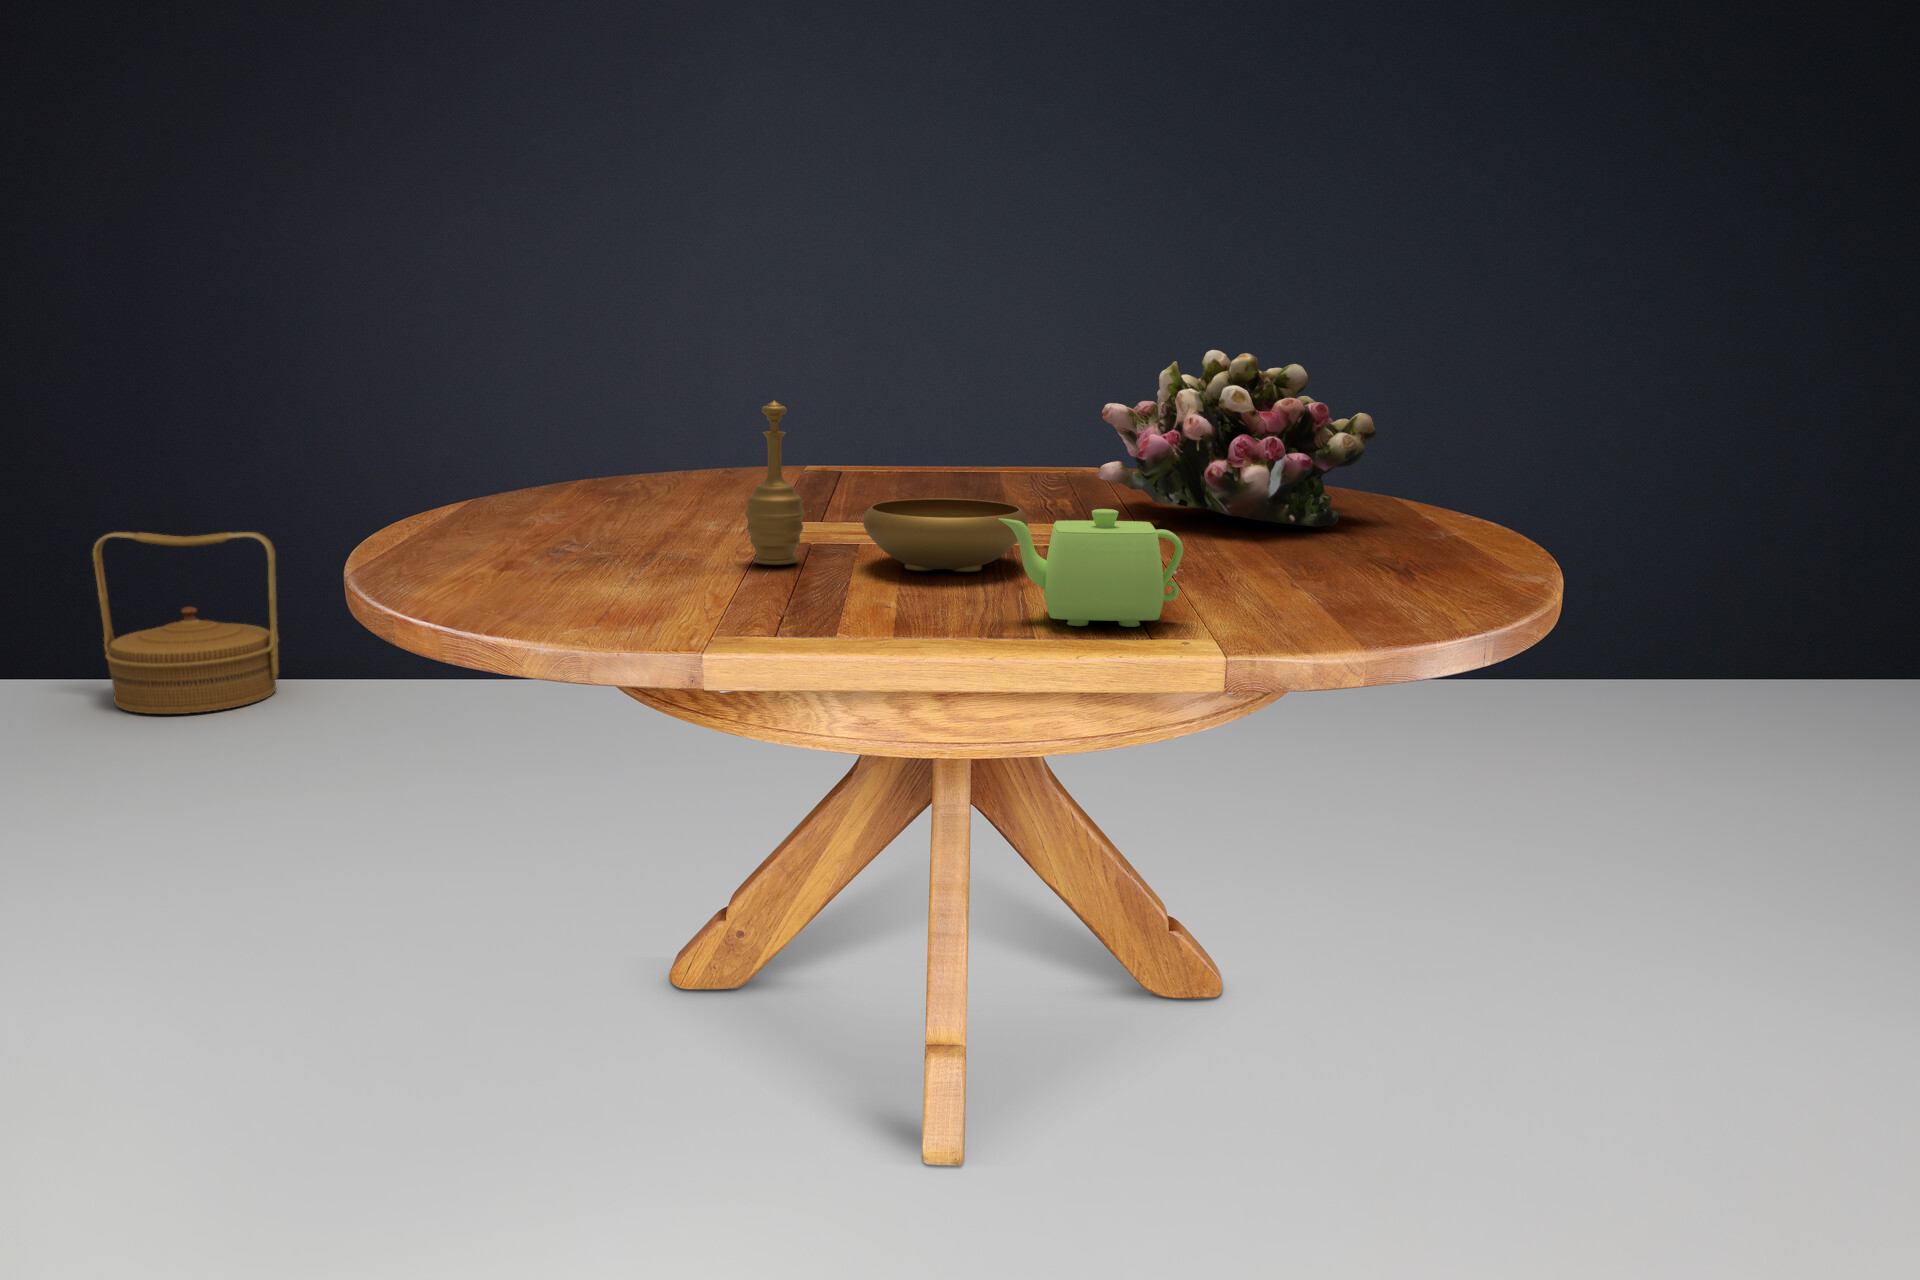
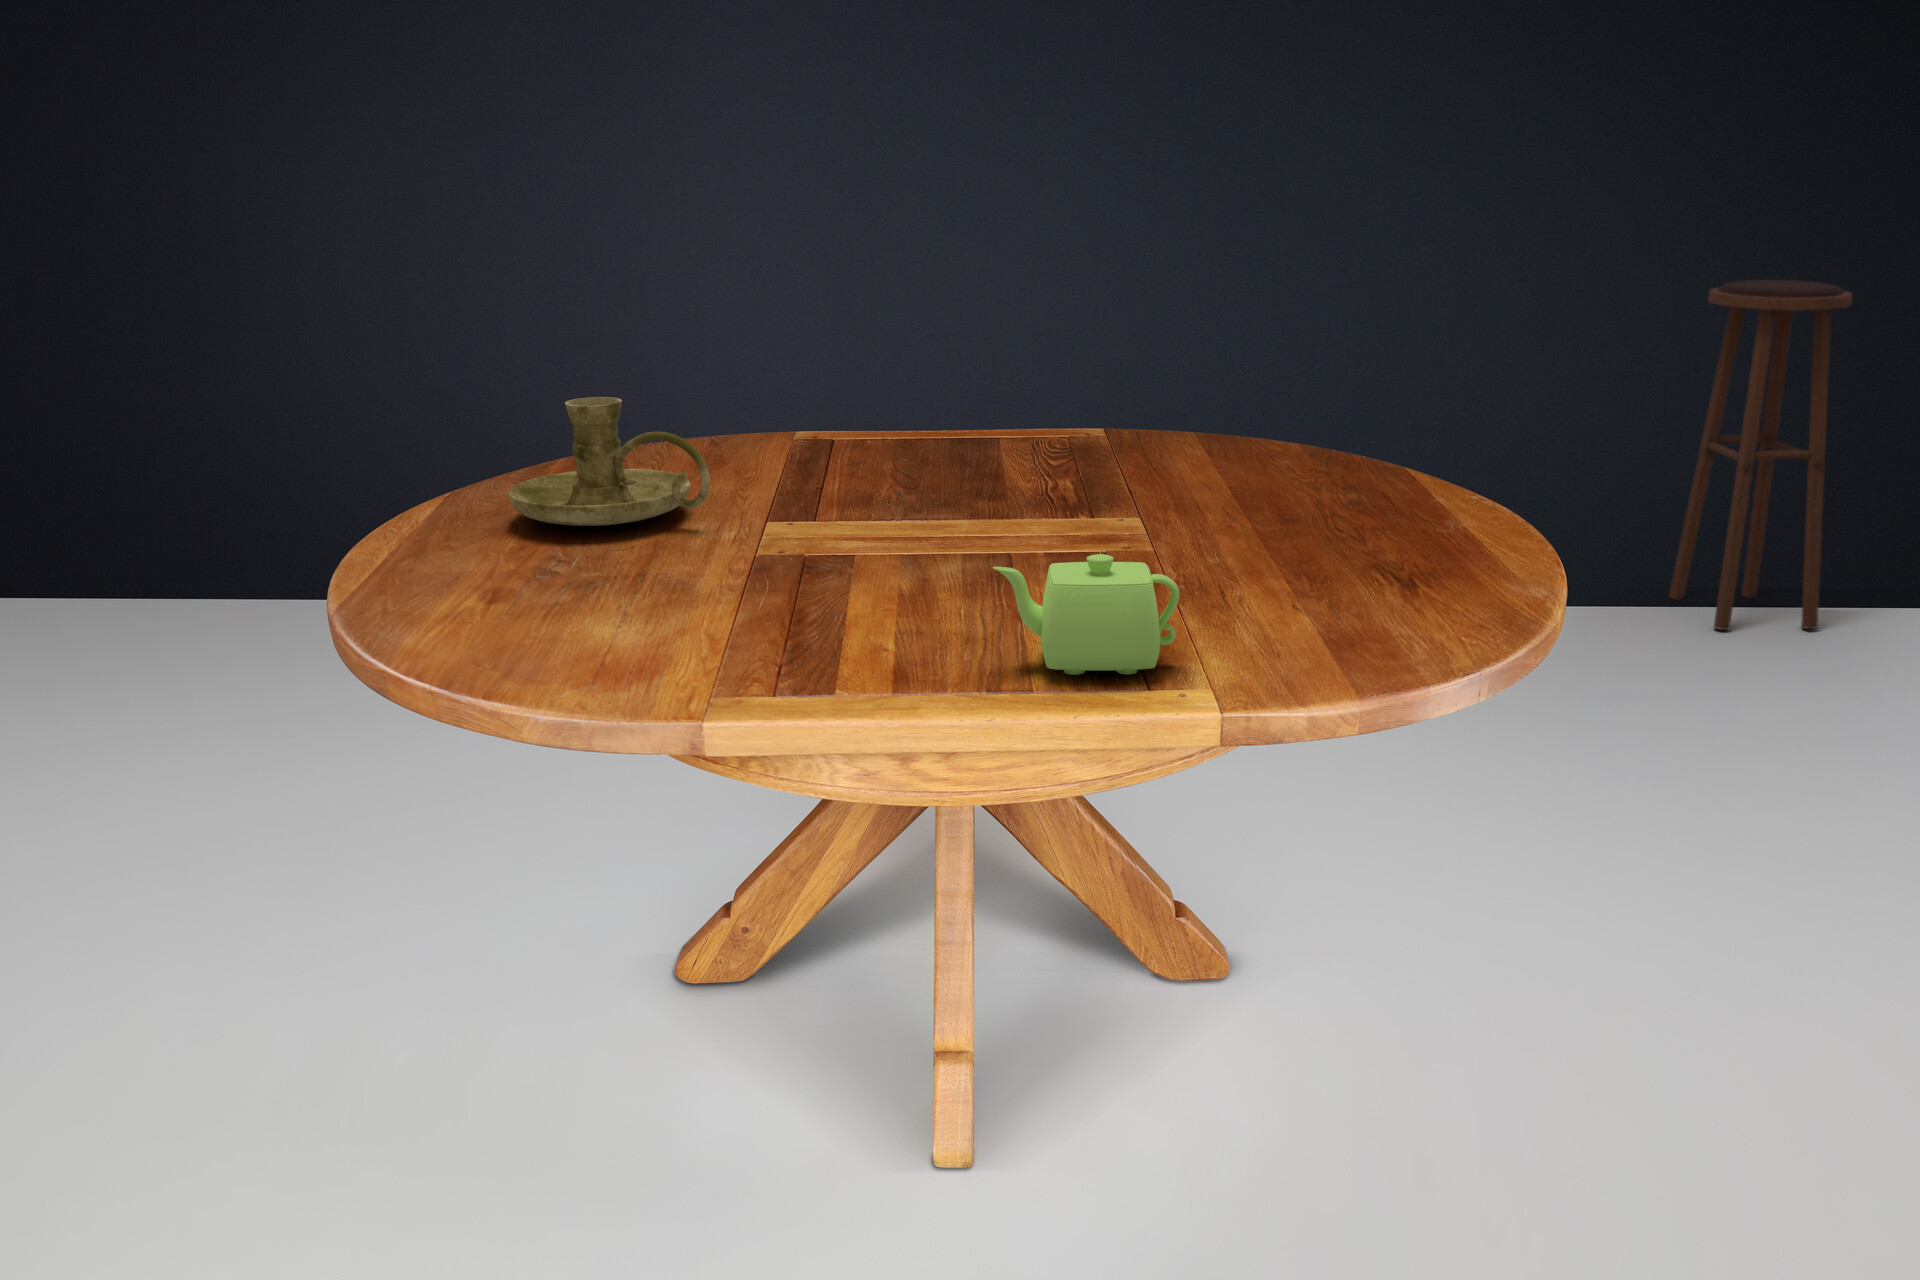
flower arrangement: present [1098,350,1376,526] -> none [1098,328,1384,519]
stool: none [1627,387,1798,713] -> present [1669,280,1852,630]
candle holder: none [526,399,722,519] -> present [508,397,710,526]
decorative bowl: present [745,401,1028,572] -> none [736,425,1024,597]
woven basket: present [93,532,279,714] -> none [43,476,246,673]

